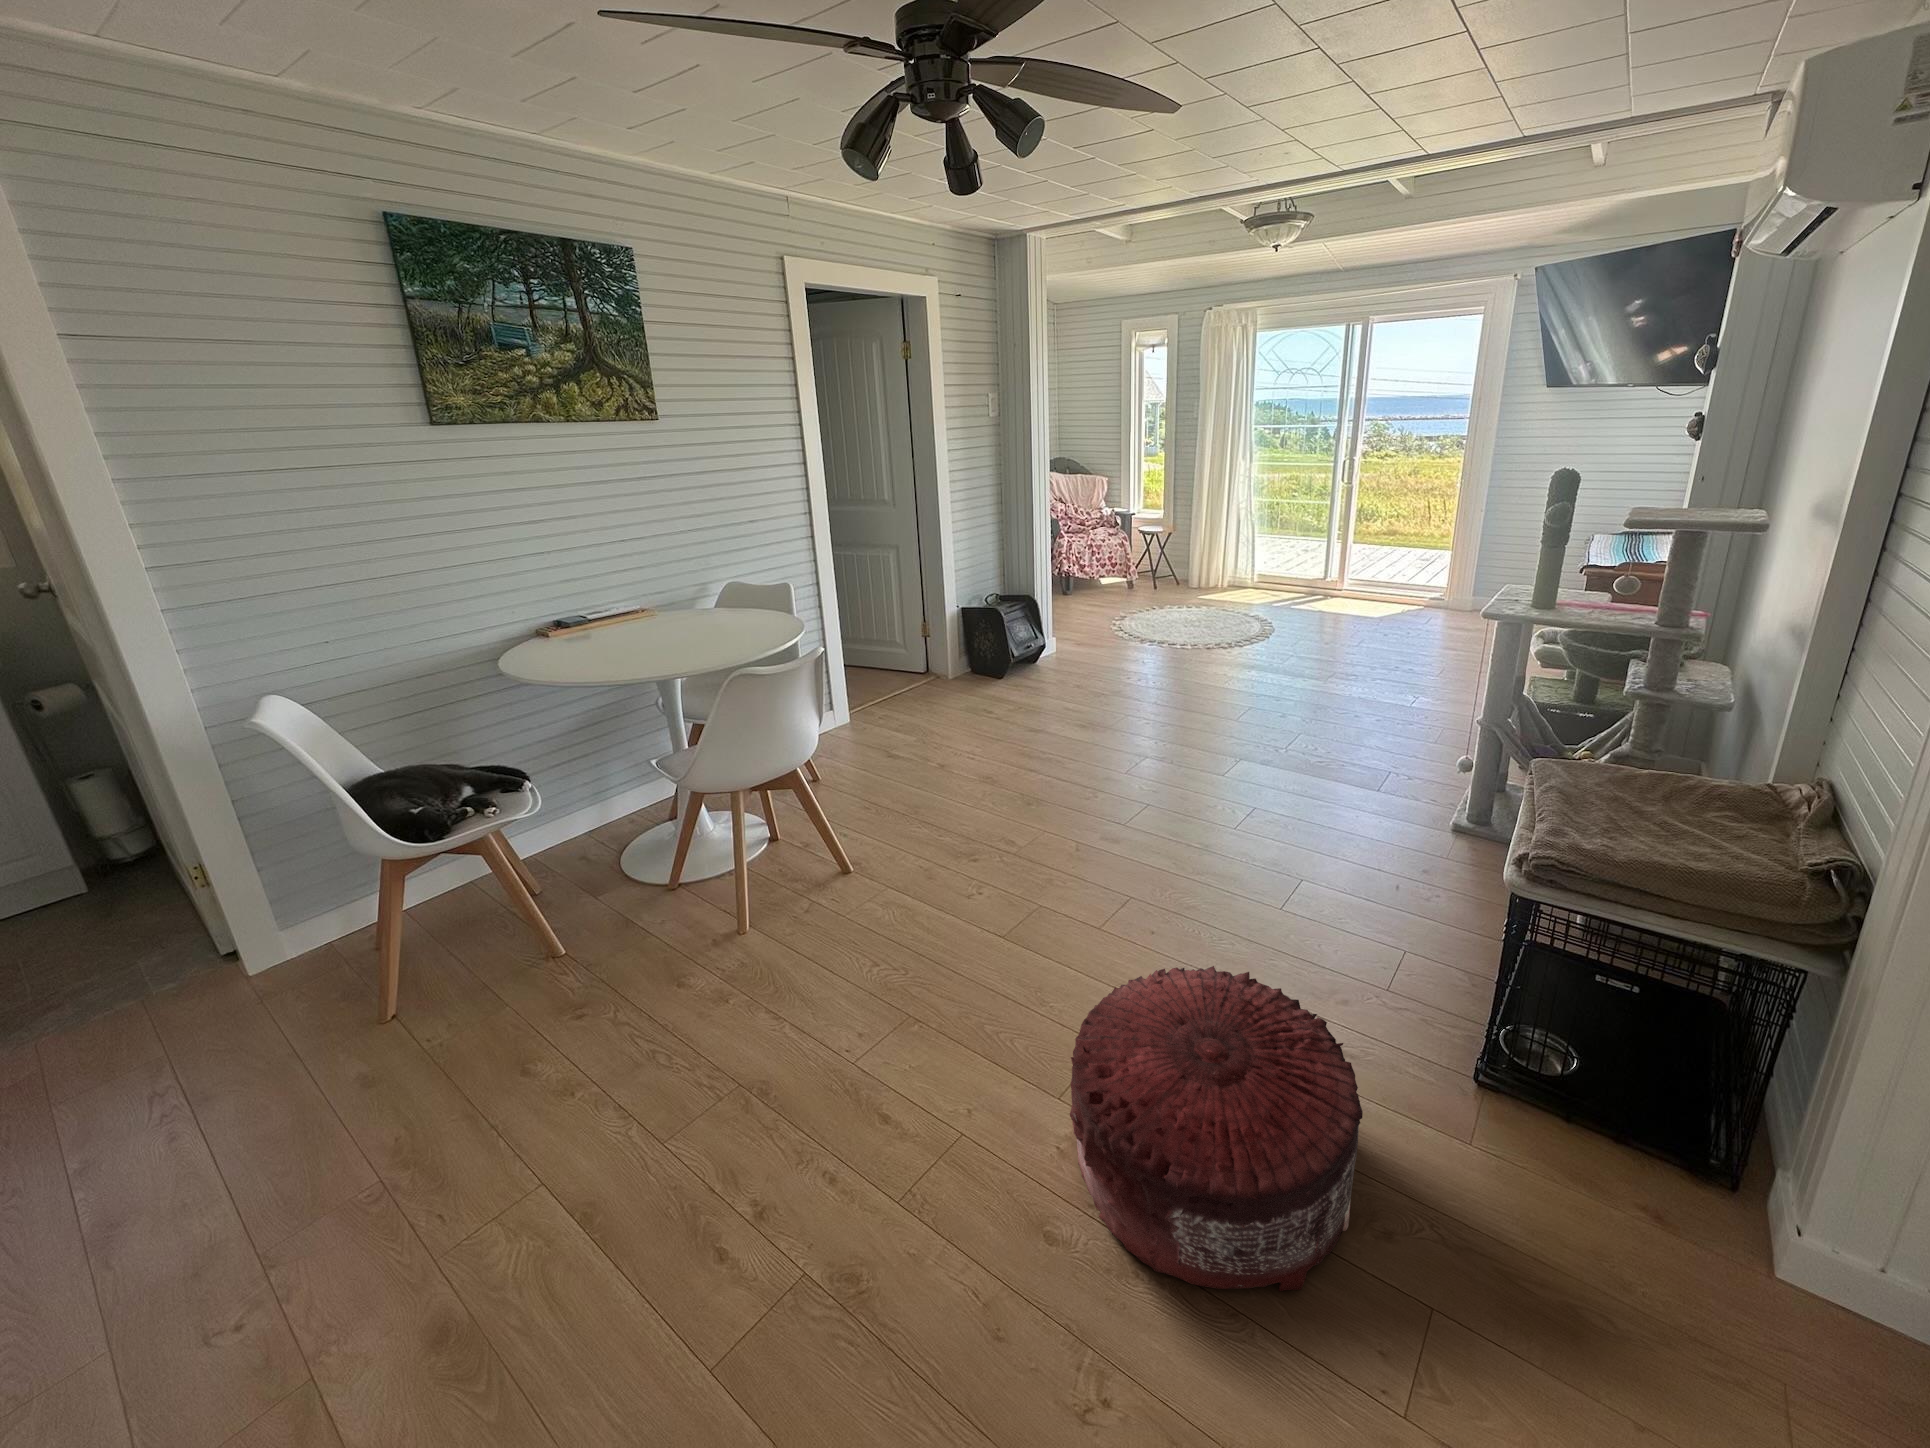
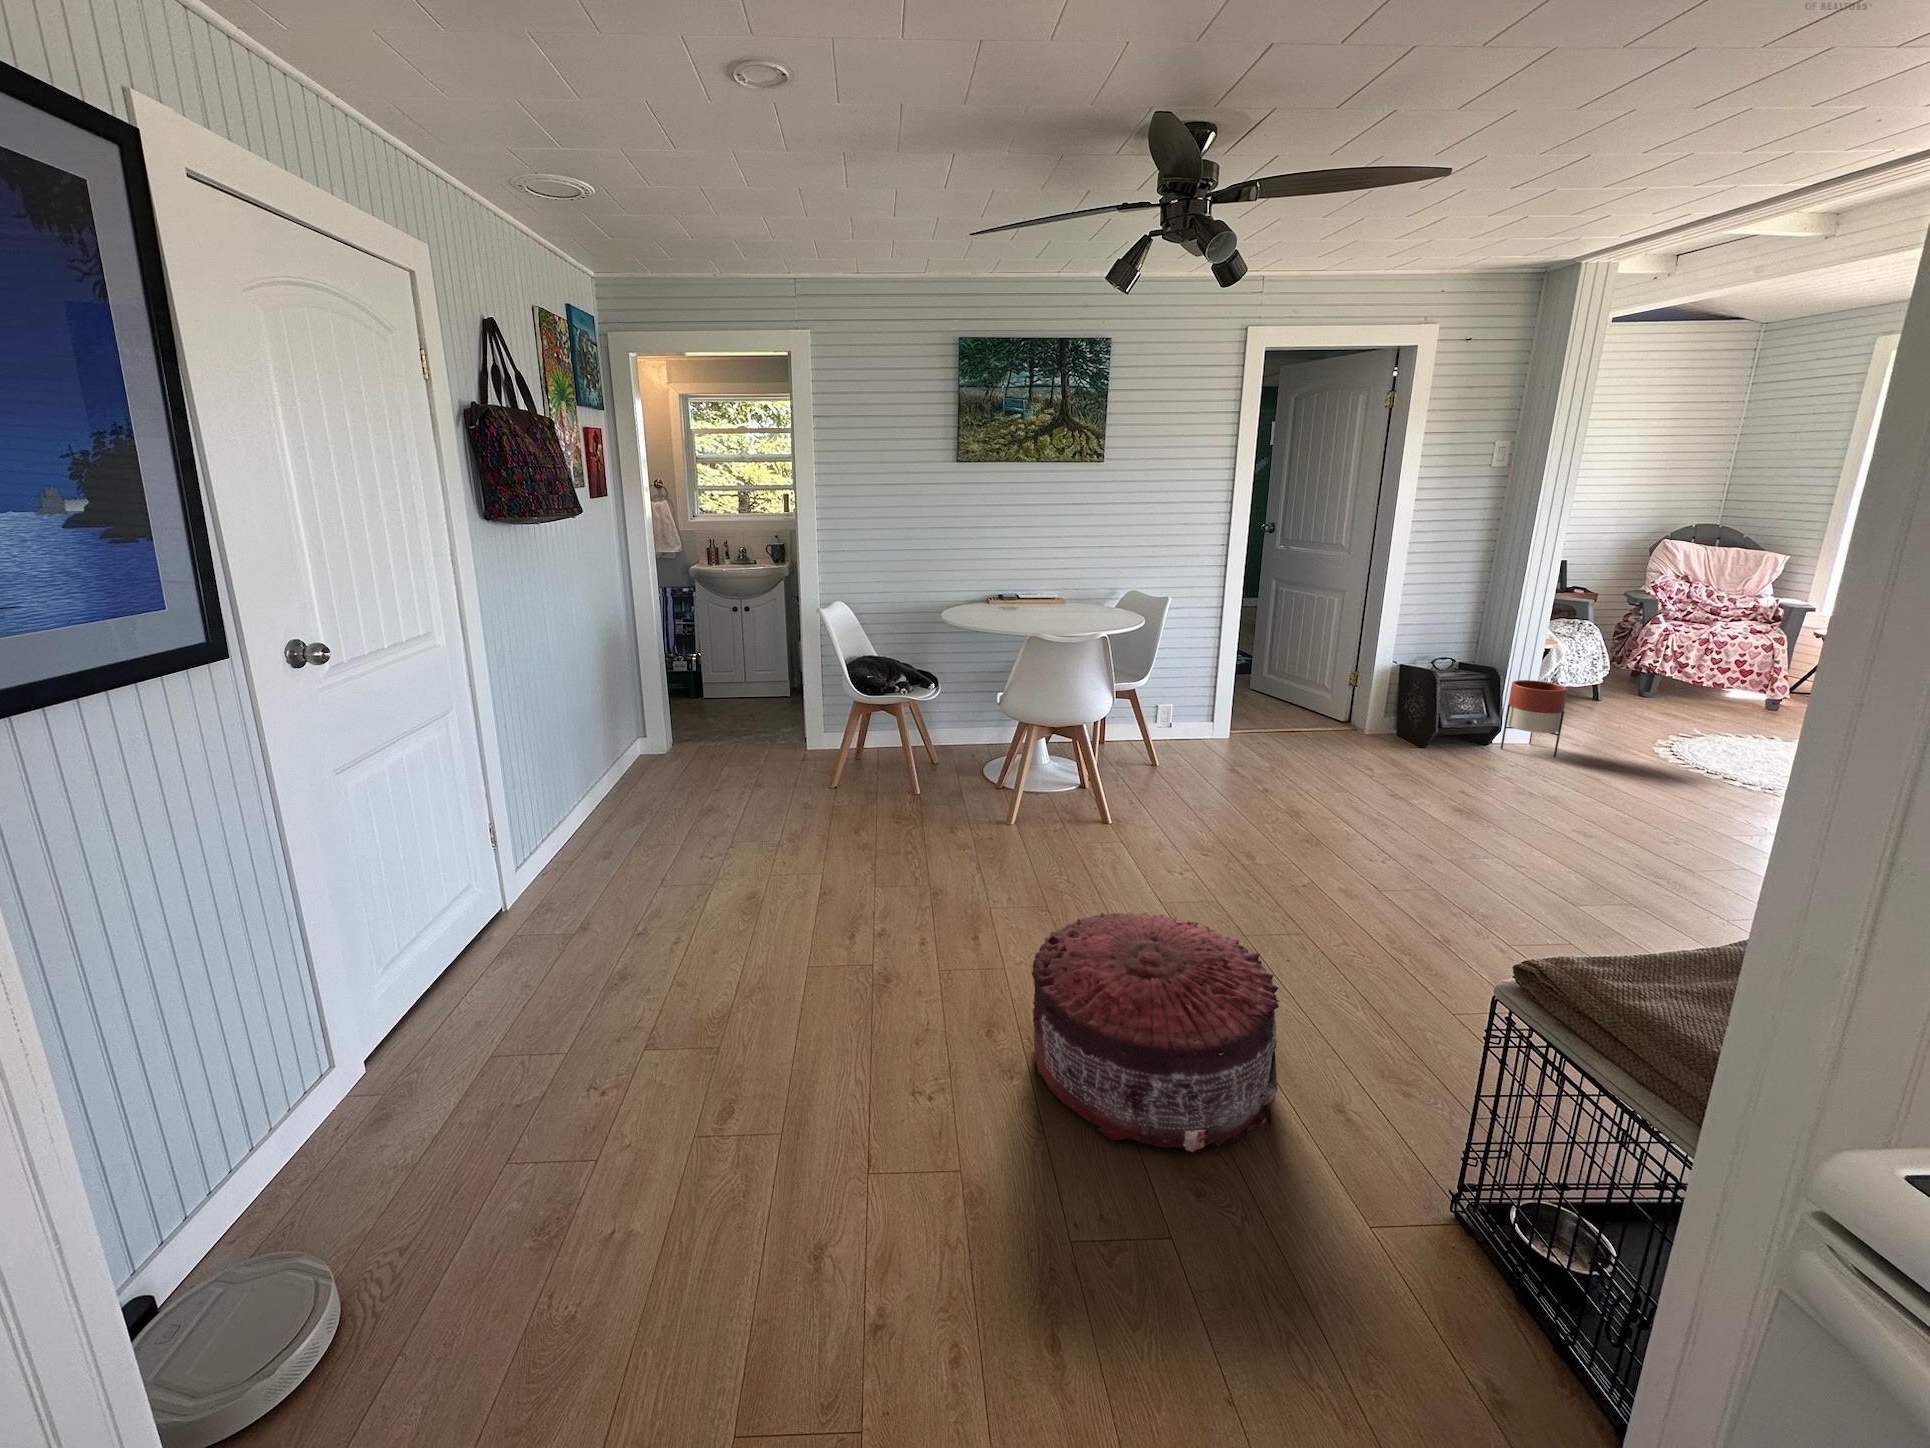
planter: none [1038,601,1076,662] -> present [1501,680,1568,757]

